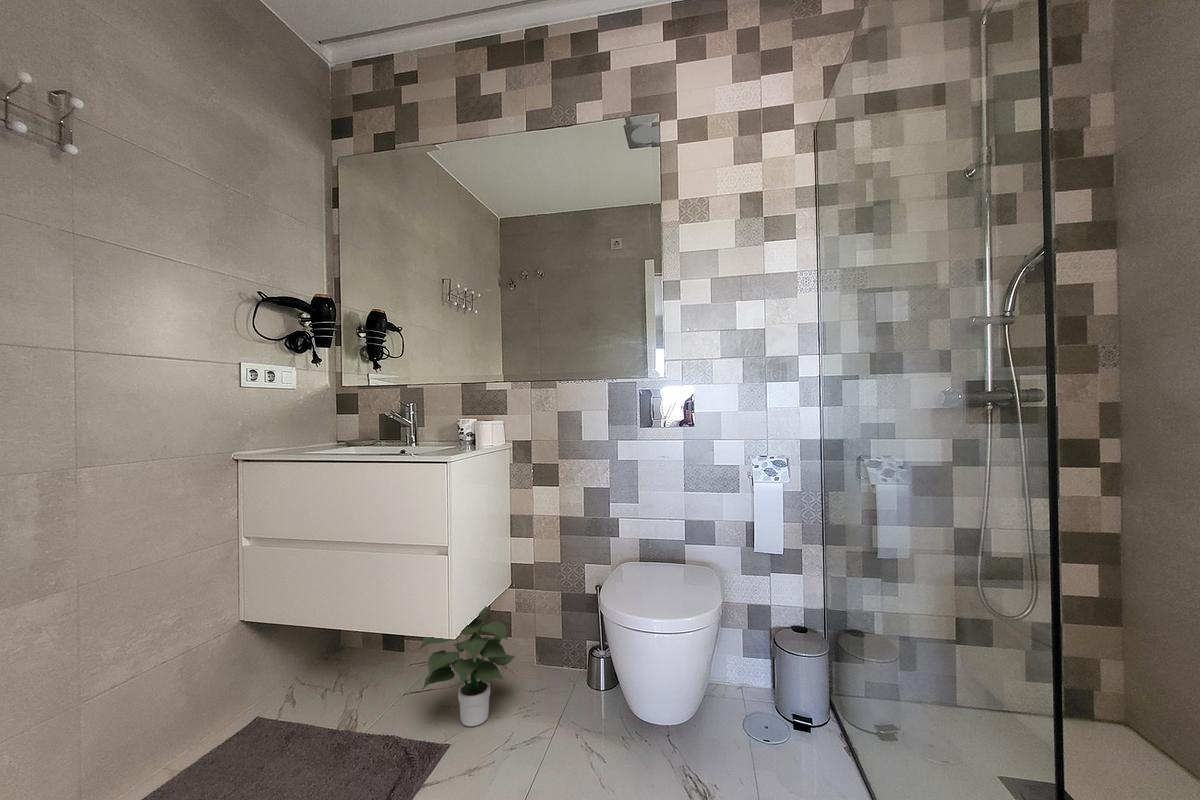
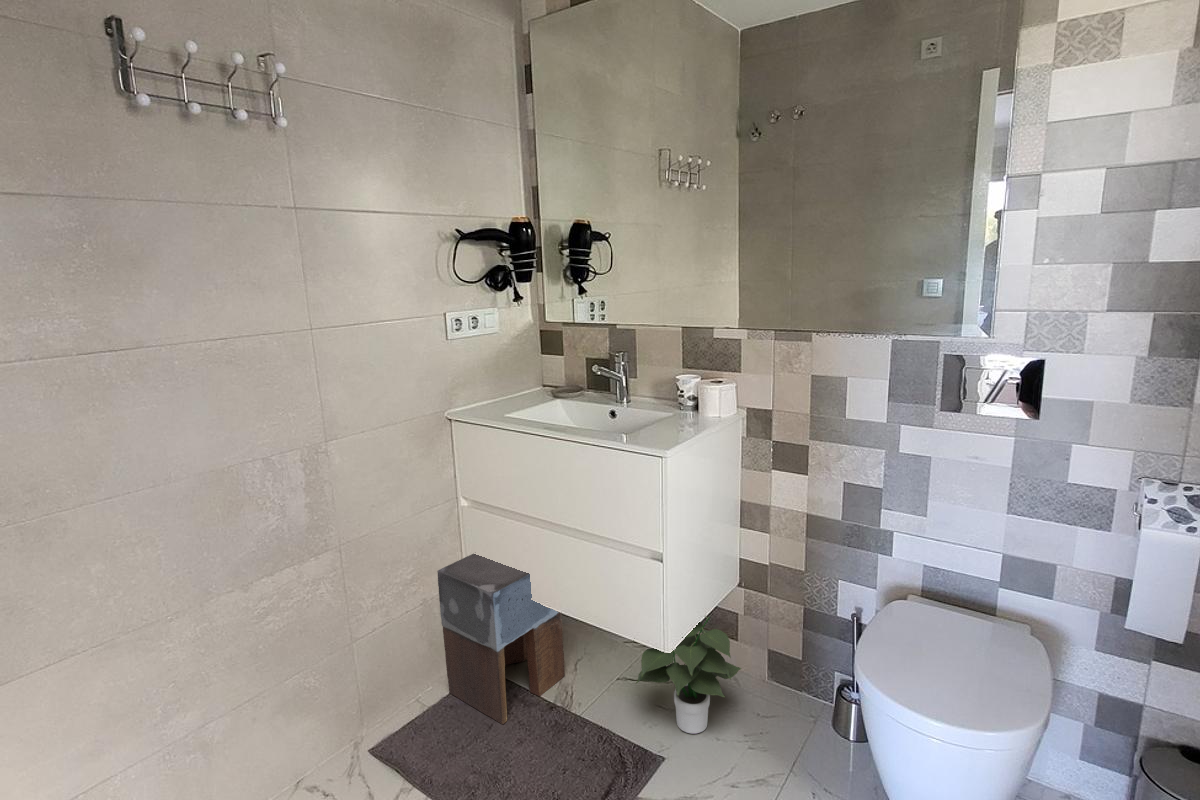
stool: none [202,583,347,775] -> present [437,554,565,724]

